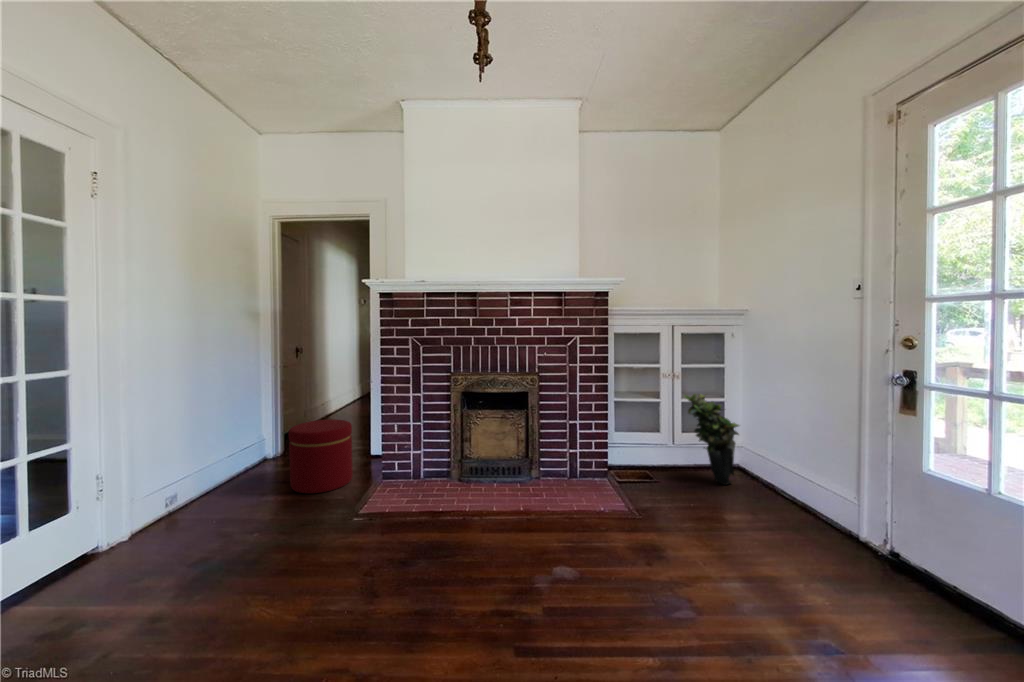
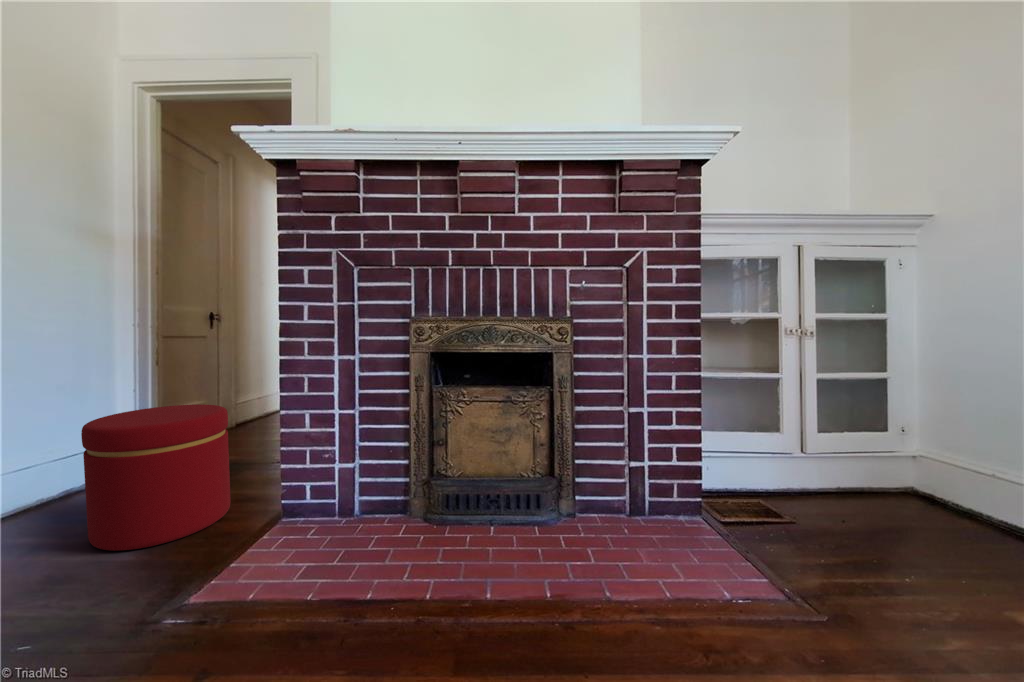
potted plant: present [684,394,739,485] -> none [833,356,971,532]

